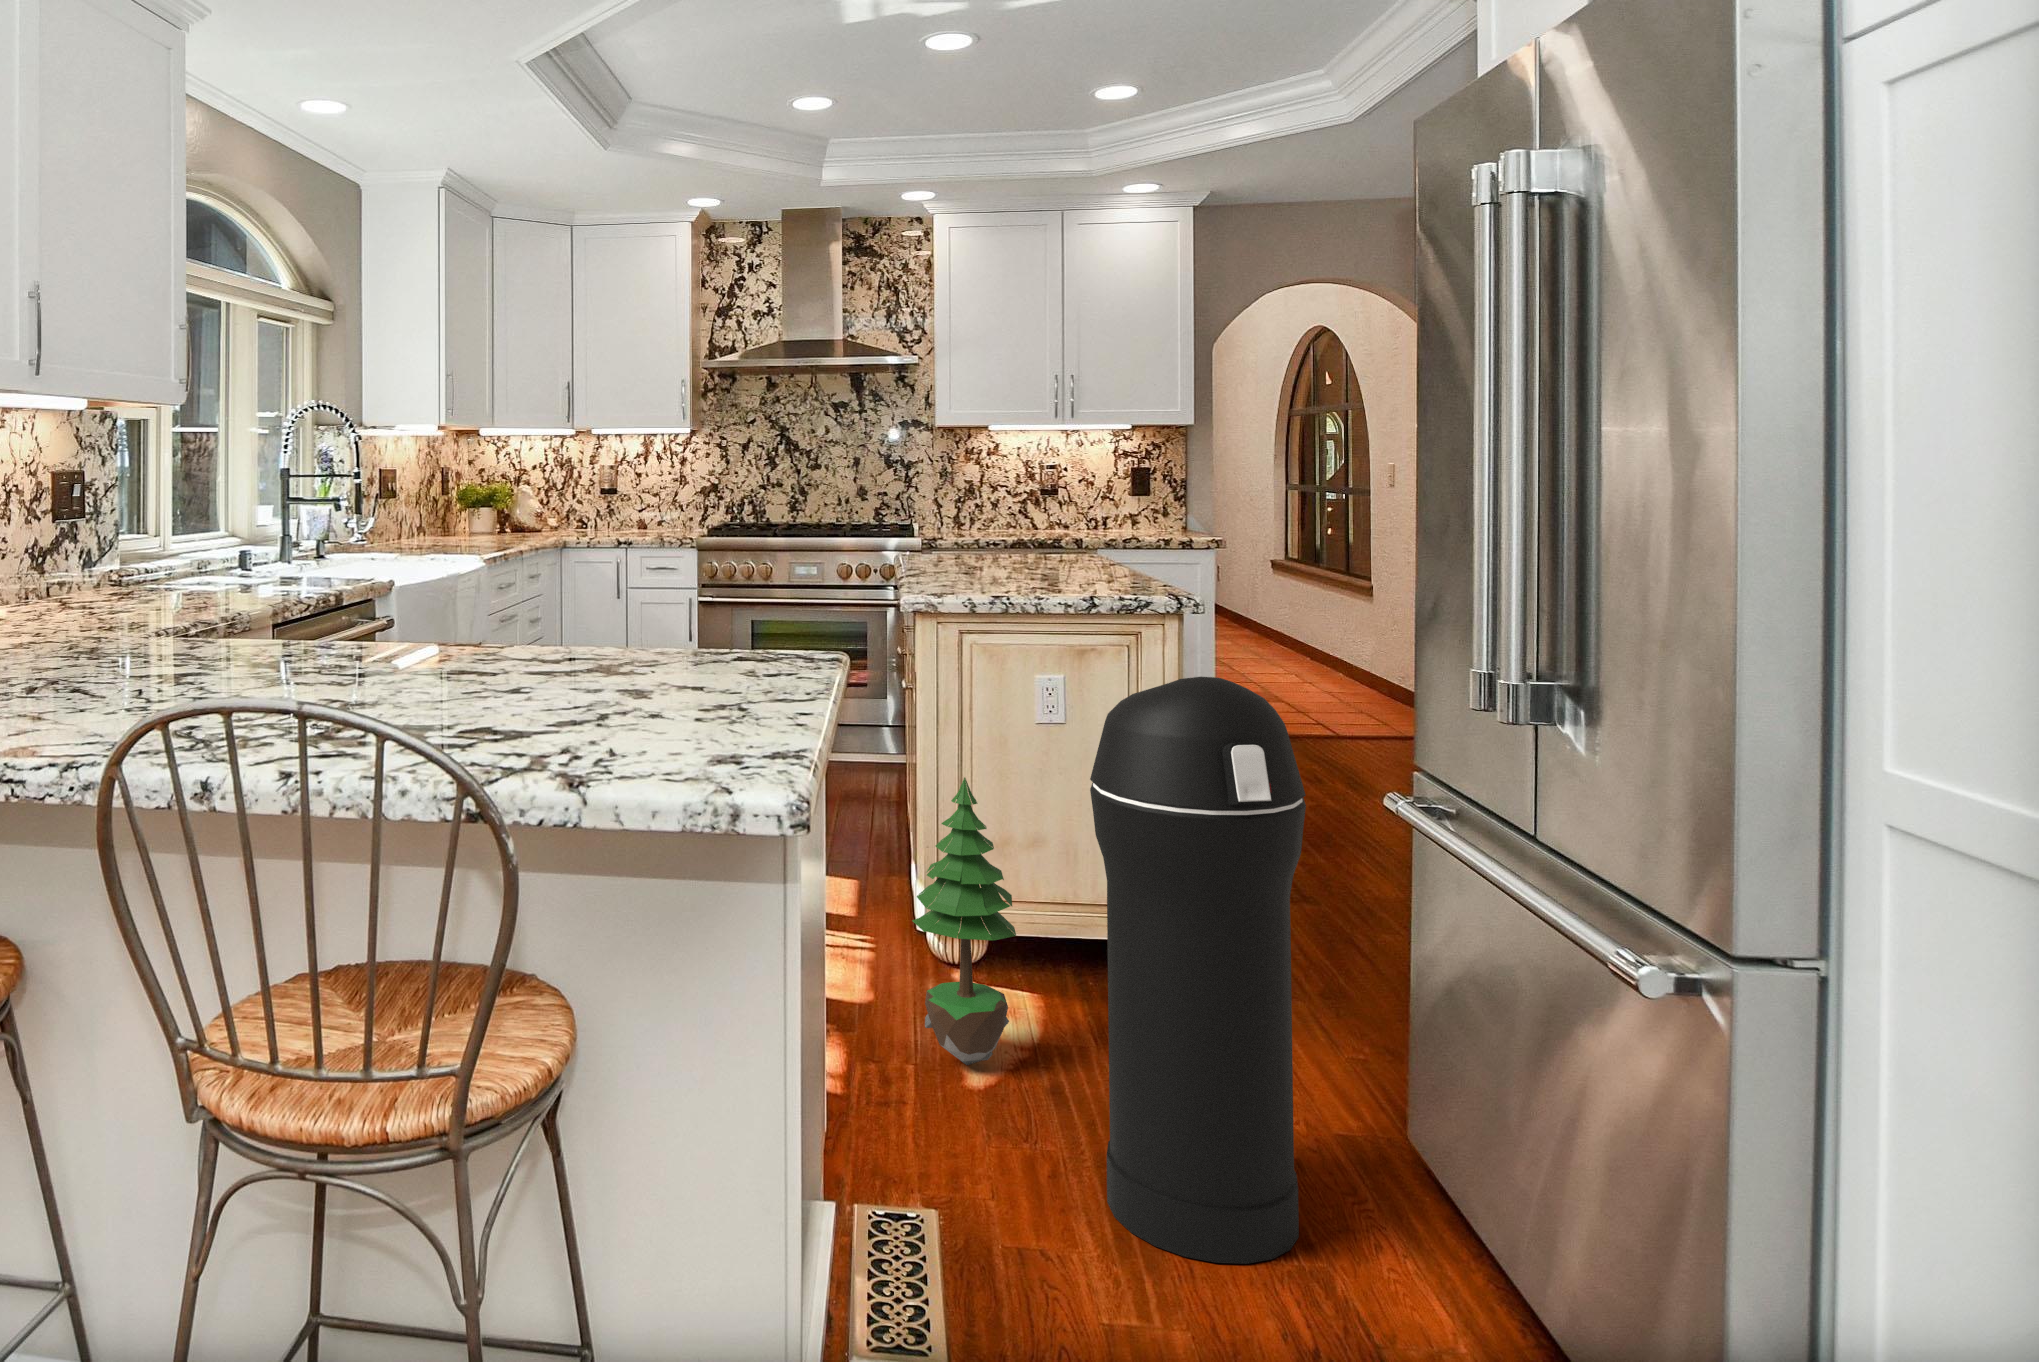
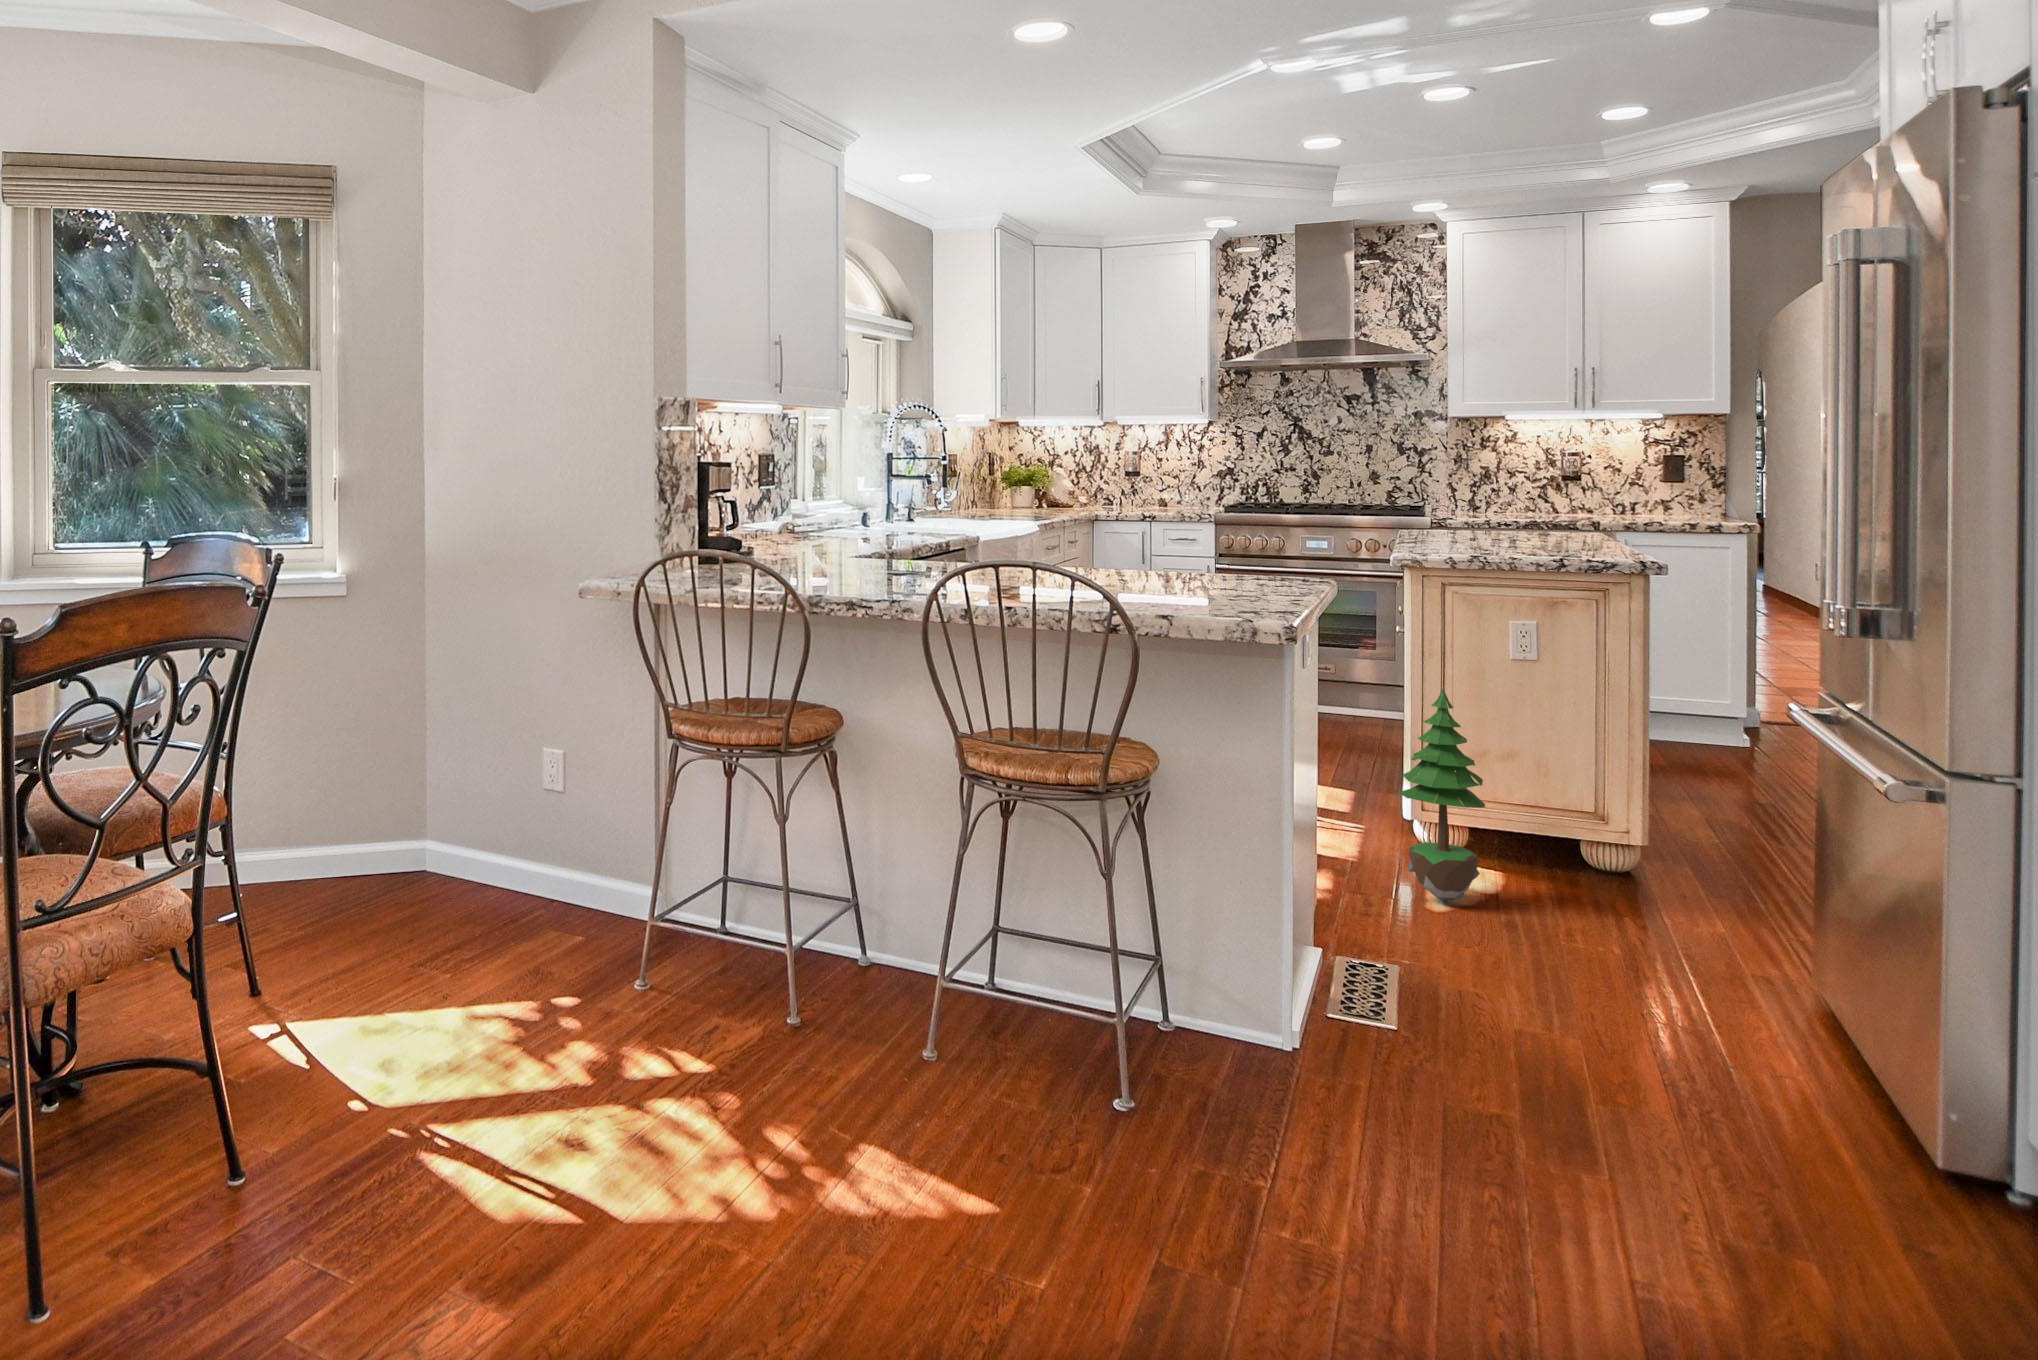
trash can: present [1090,677,1306,1264] -> none [1533,609,1710,1018]

